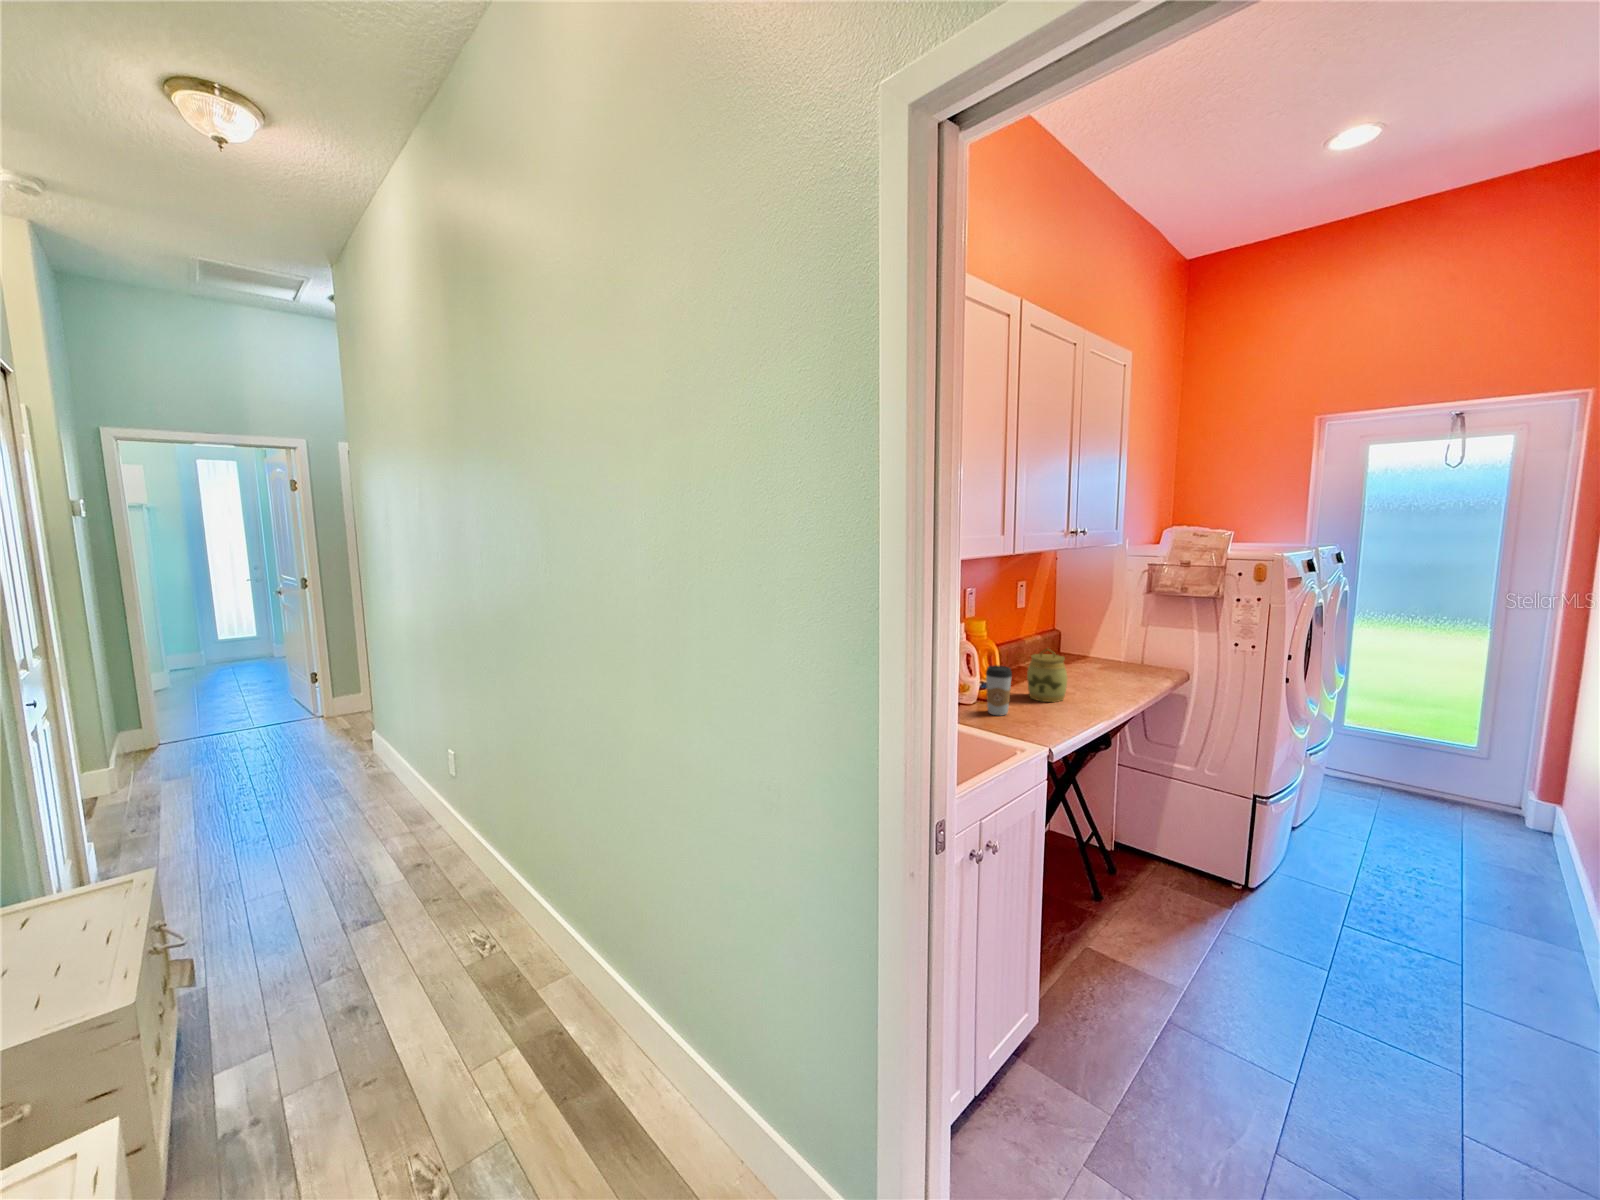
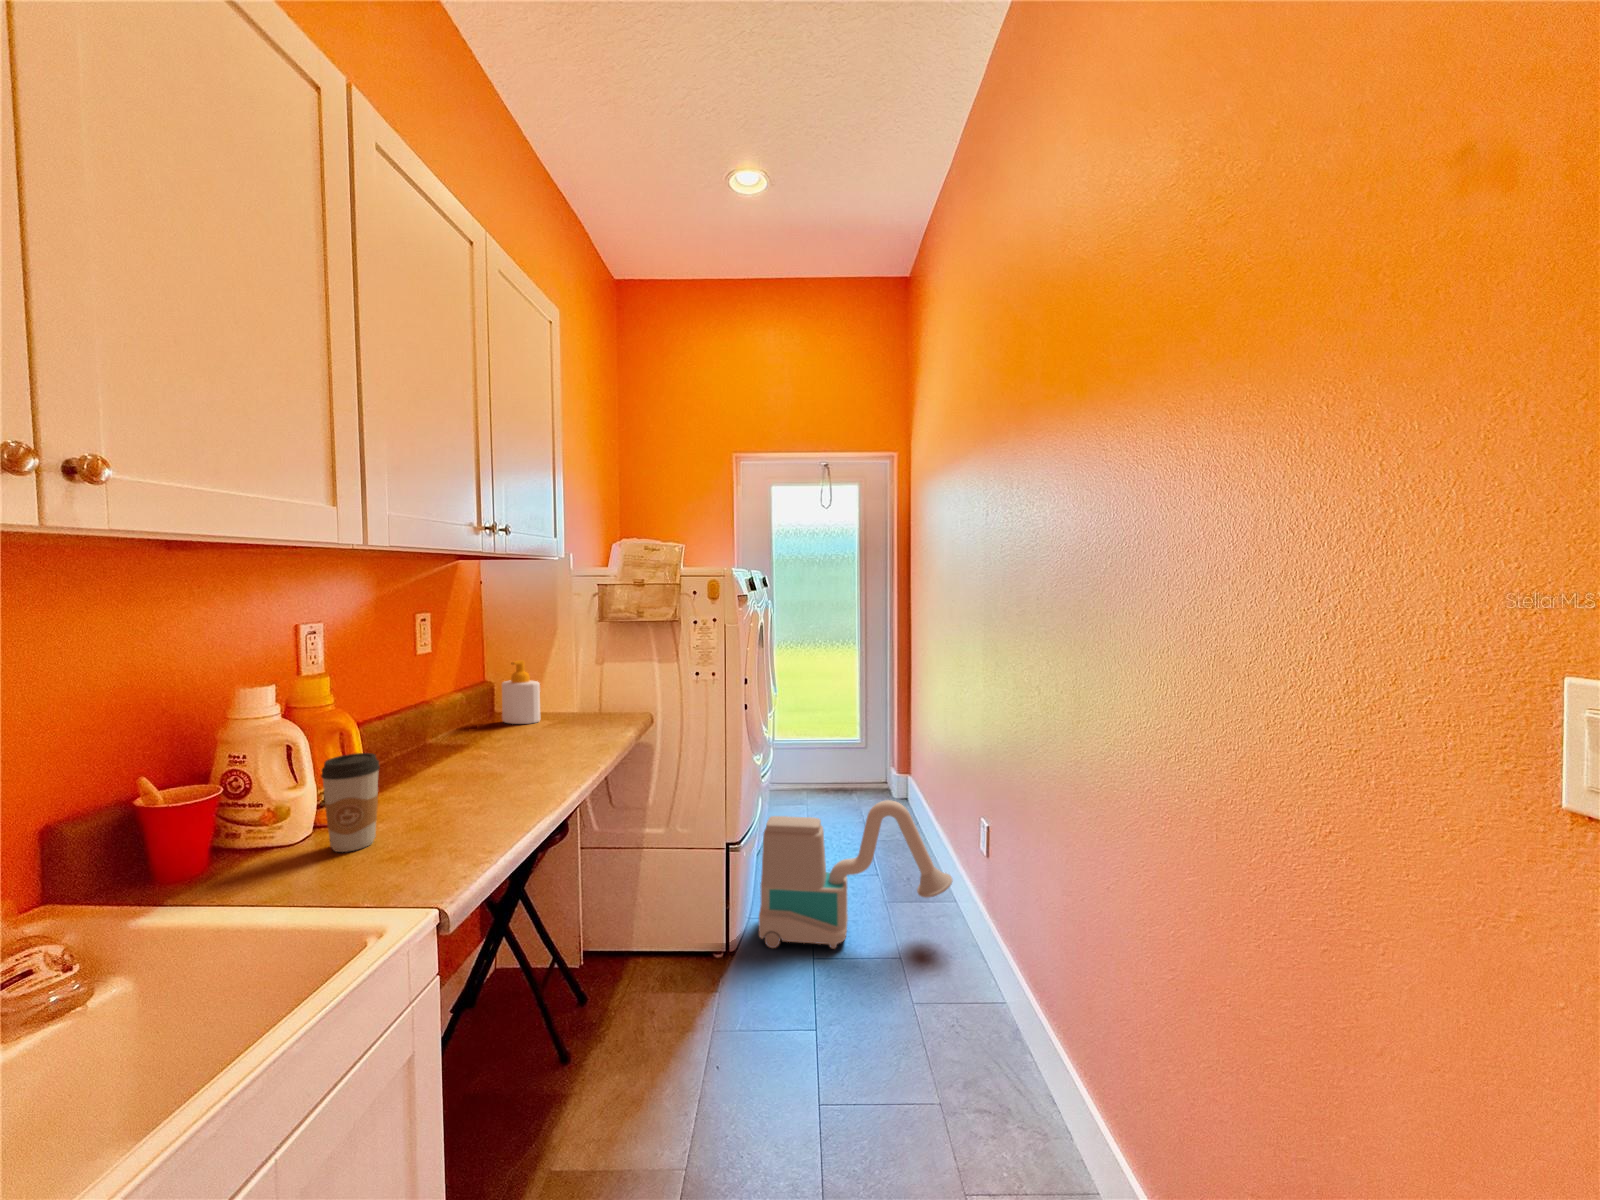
soap bottle: none [1067,617,1096,664] -> present [502,660,540,724]
jar: present [1027,649,1067,702] -> none [423,708,492,799]
vacuum cleaner: none [1282,787,1559,927] -> present [759,800,952,949]

